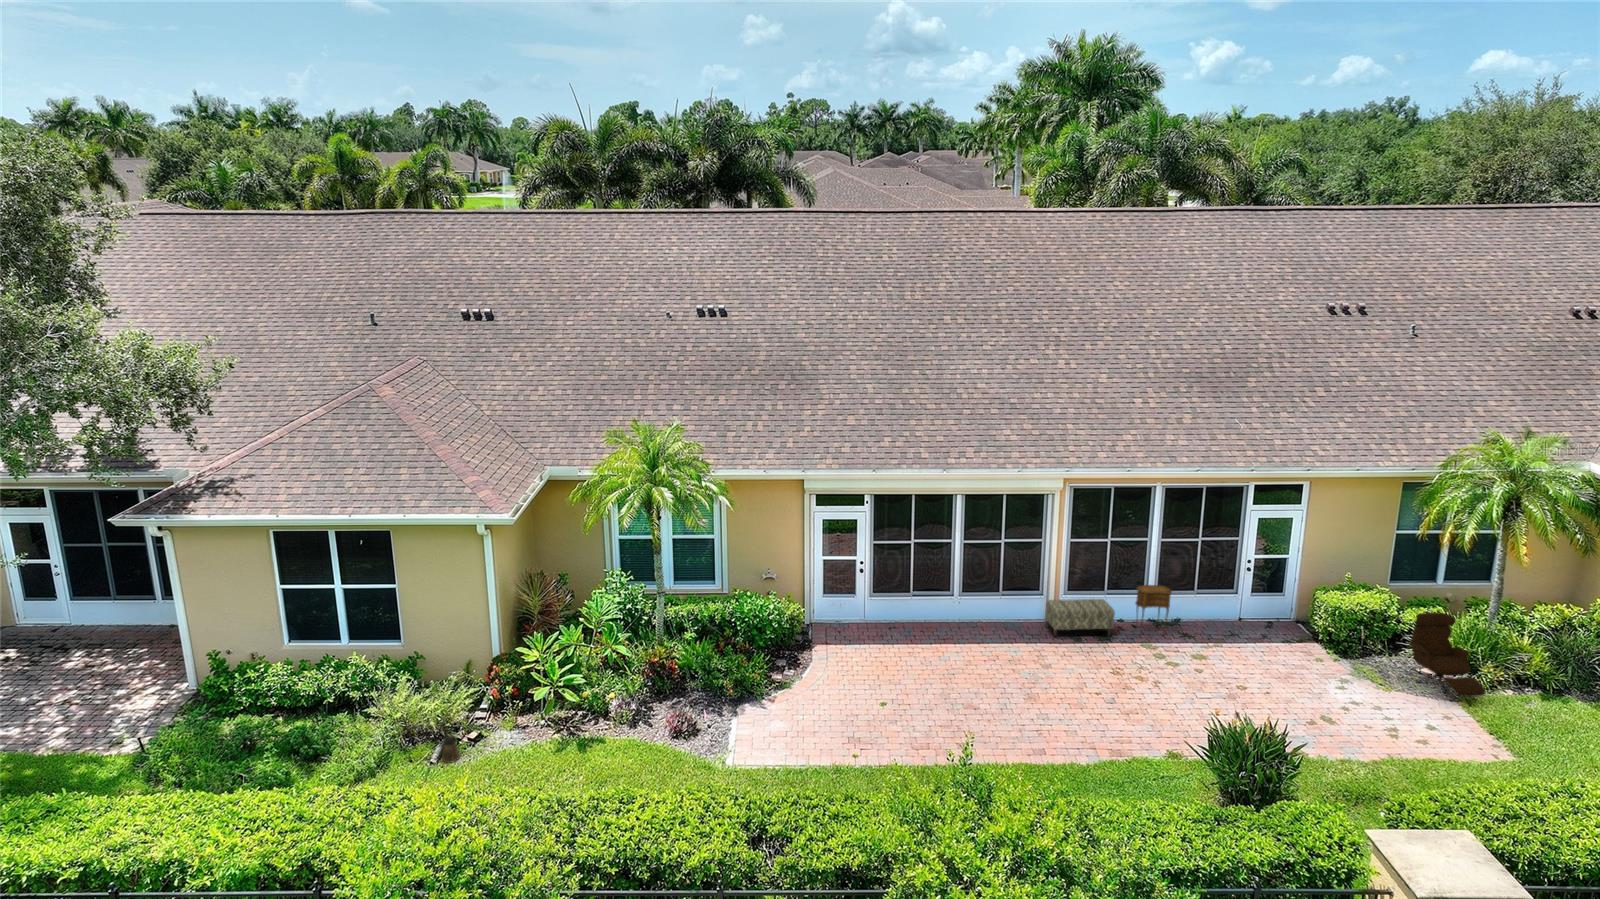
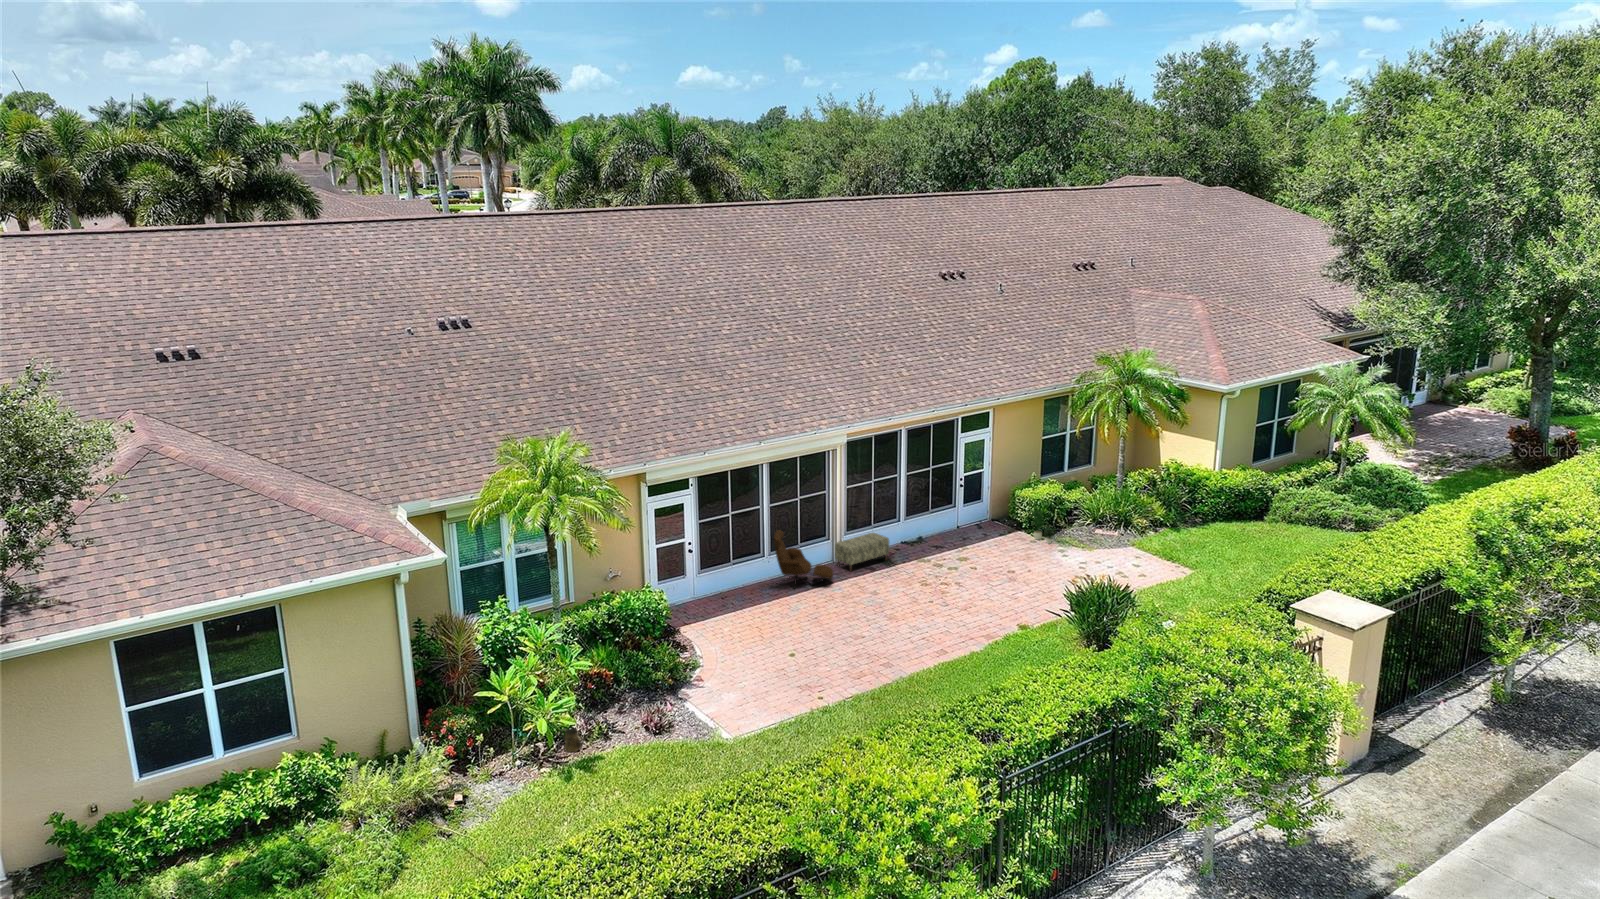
side table: present [1136,585,1172,626] -> none [896,511,922,554]
lounge chair: present [1410,612,1486,705] -> present [774,530,833,589]
potted plant: none [1330,620,1361,673] -> present [1032,509,1055,544]
watering can: present [441,735,460,763] -> present [560,728,589,752]

